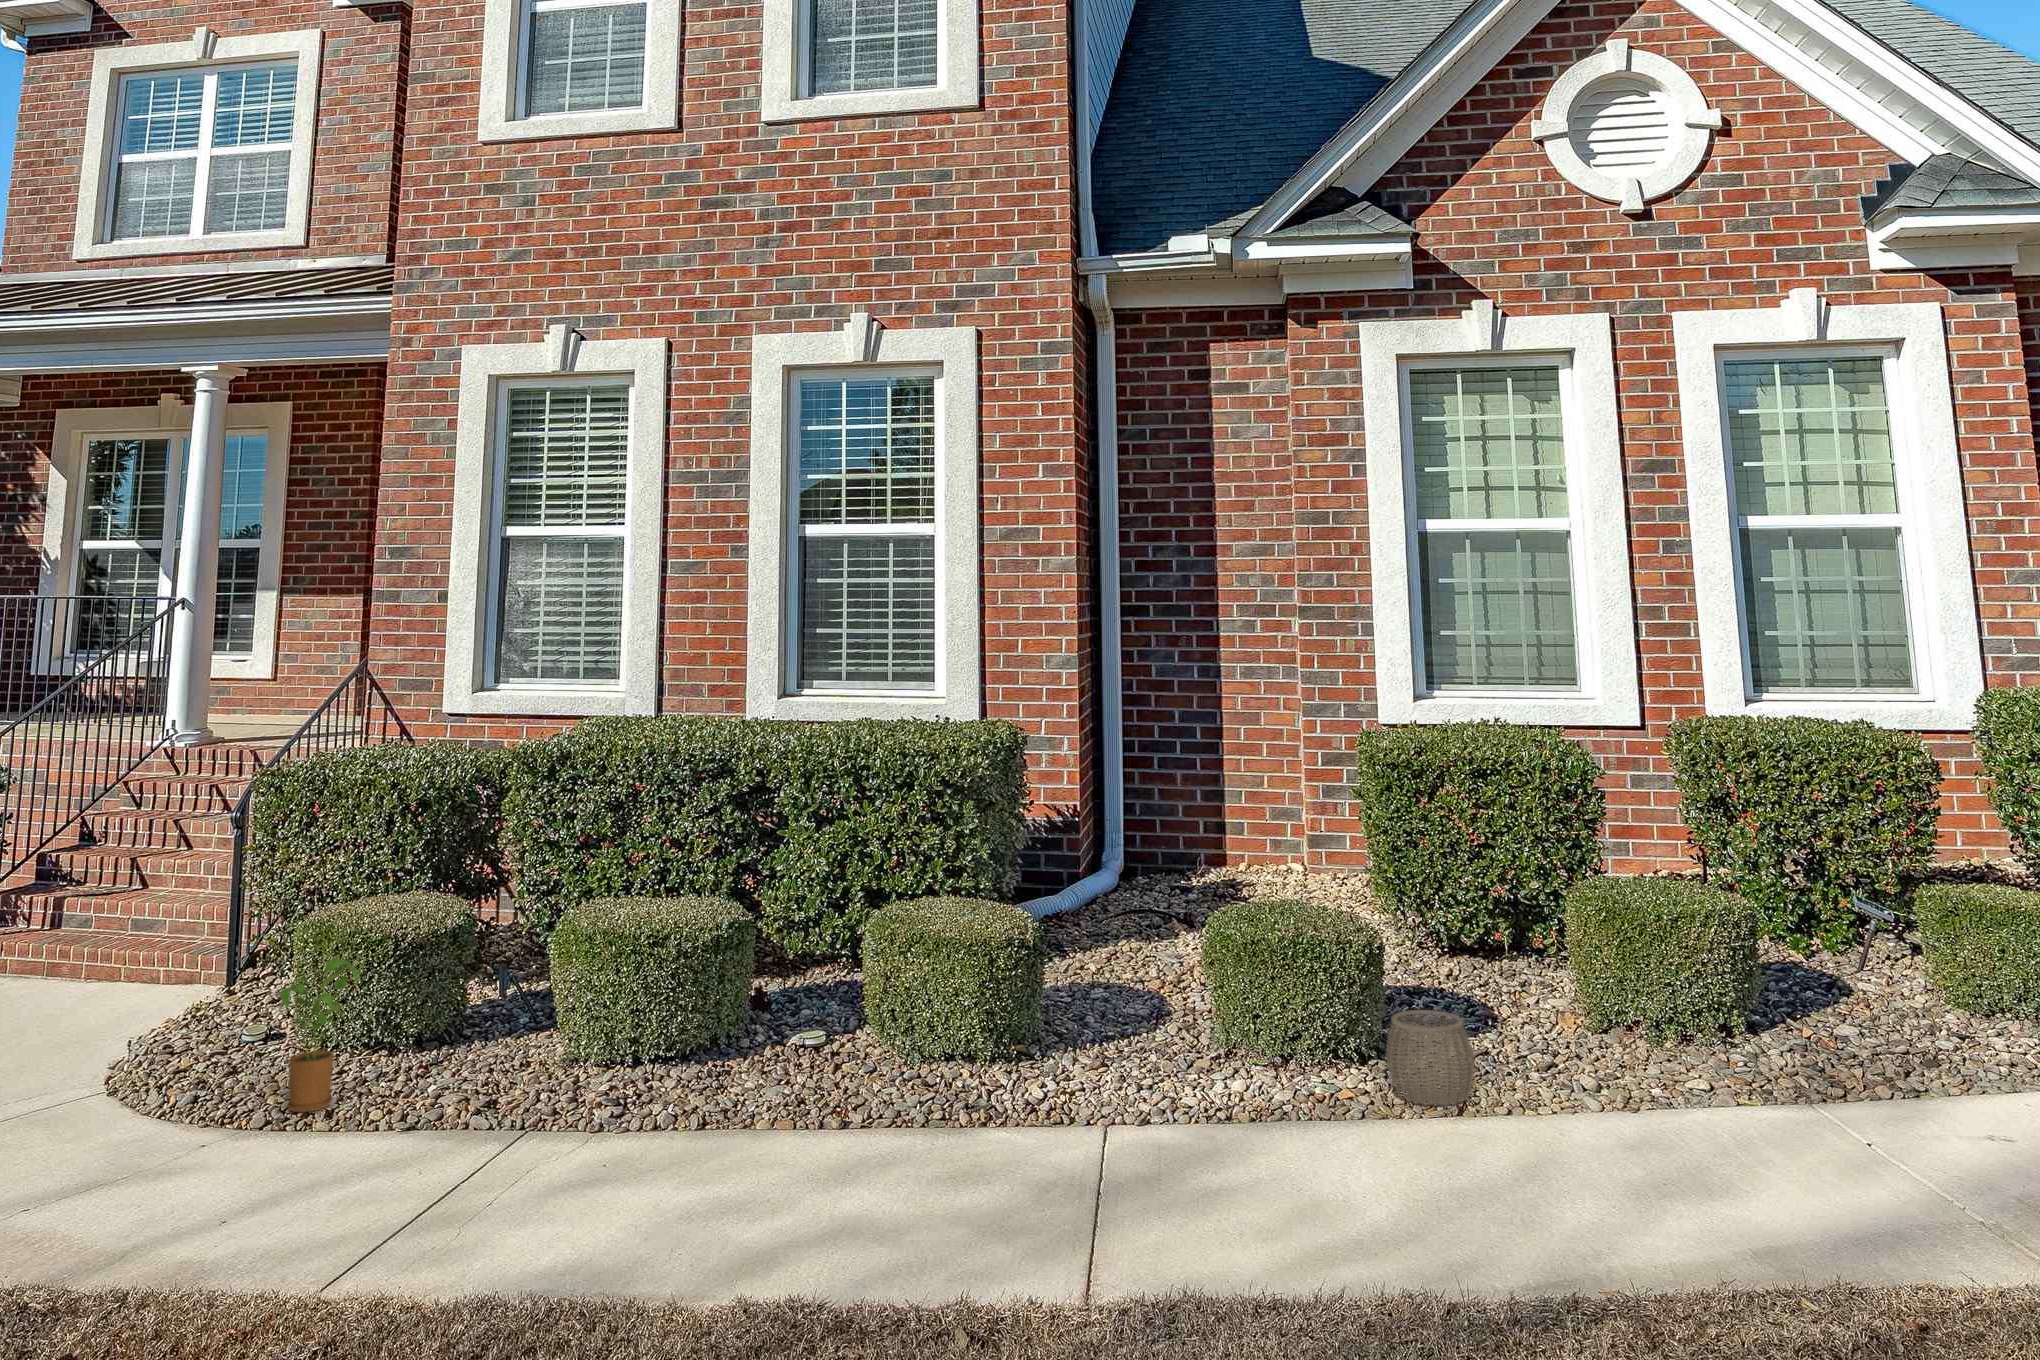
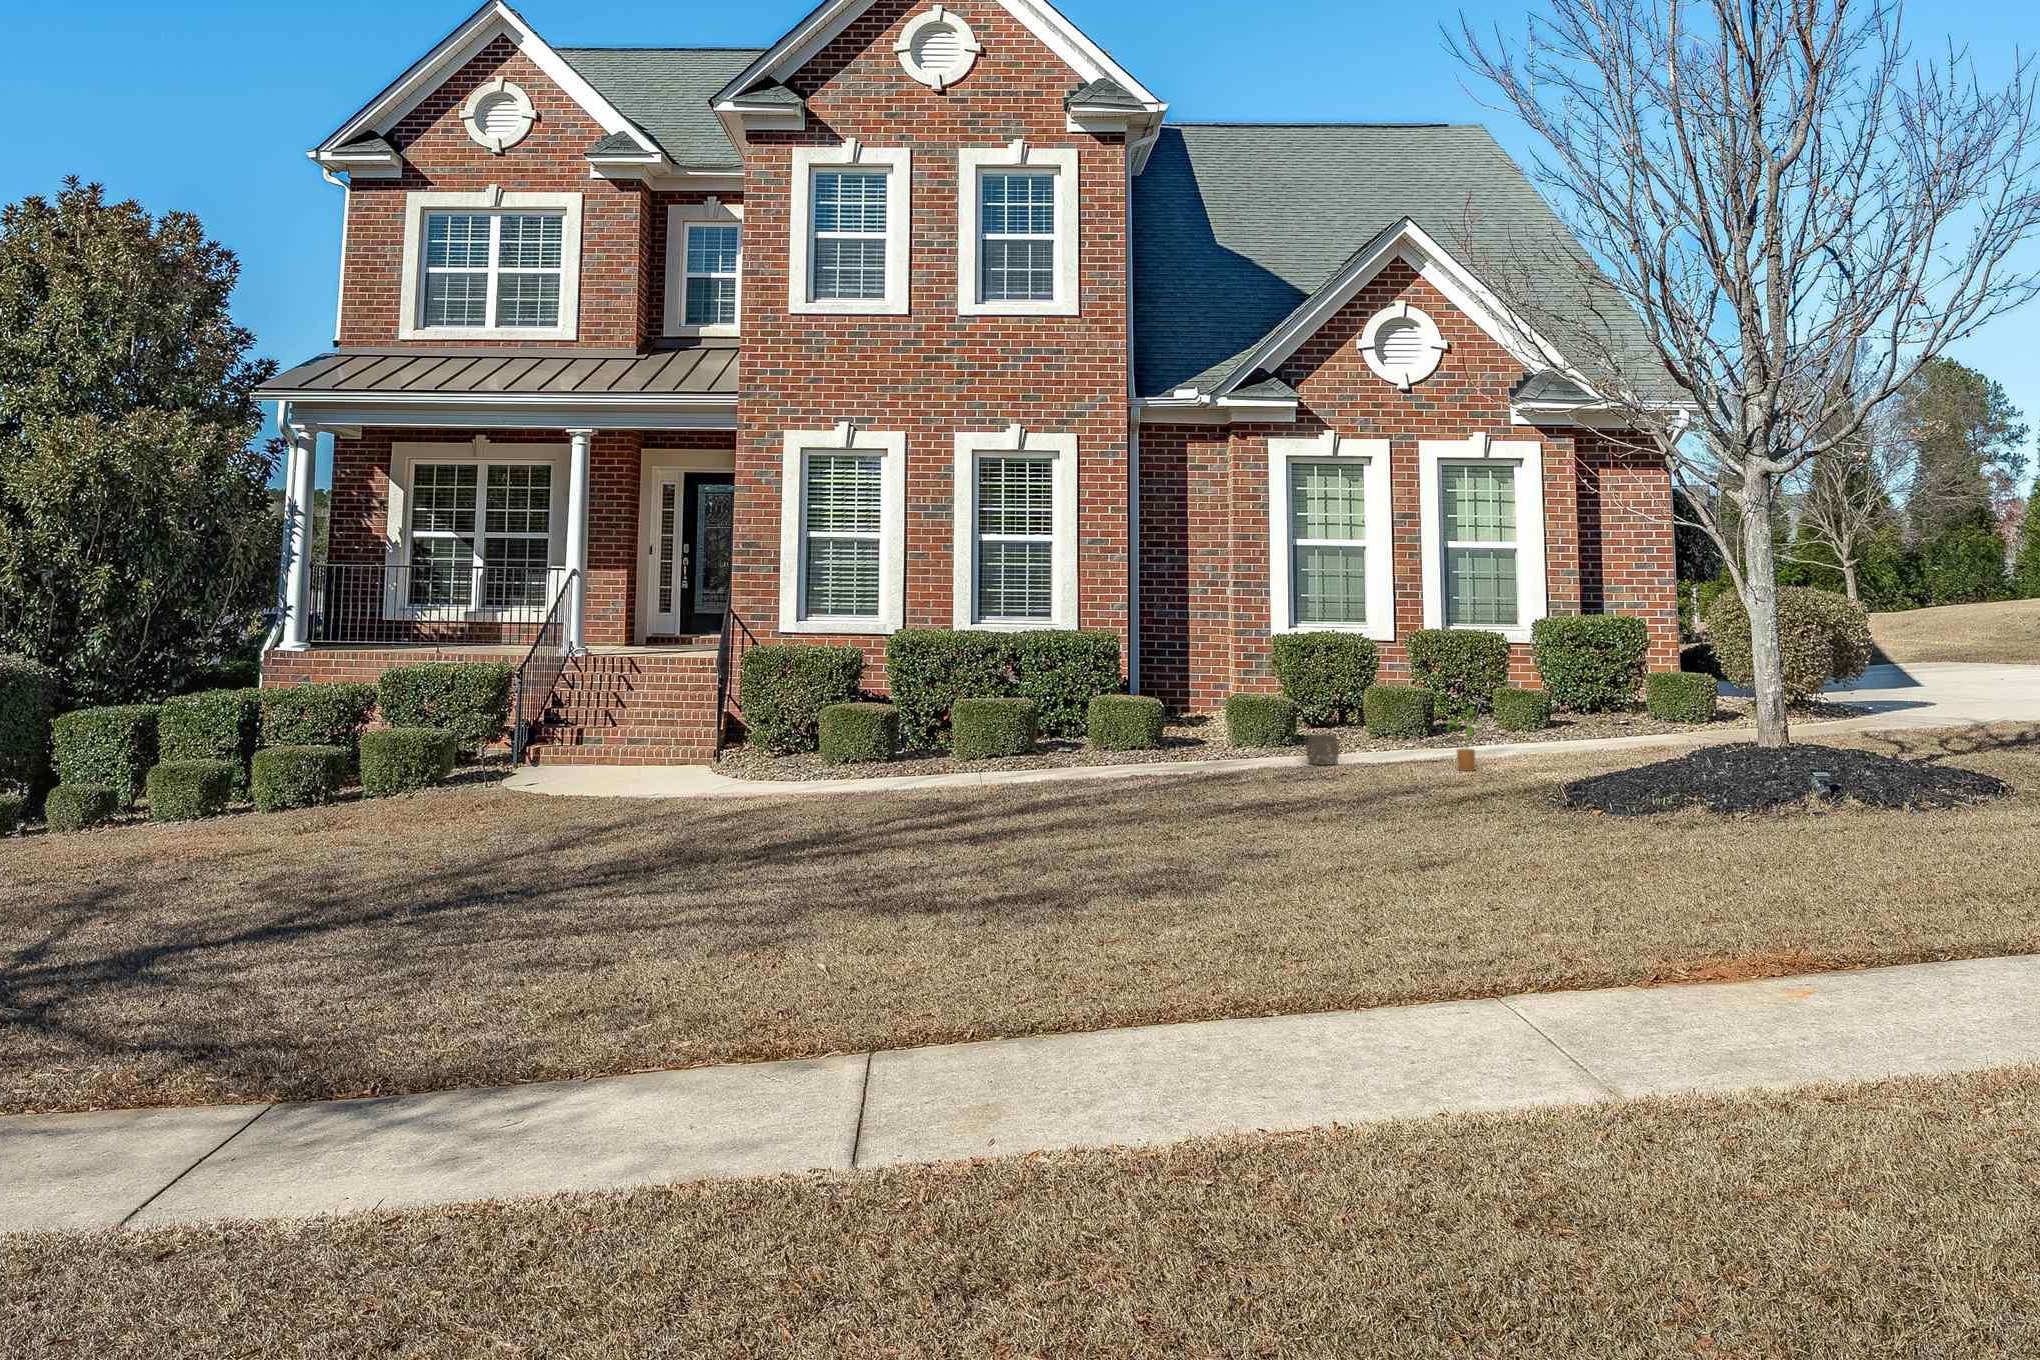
house plant: present [279,958,362,1112] -> present [1447,709,1481,771]

